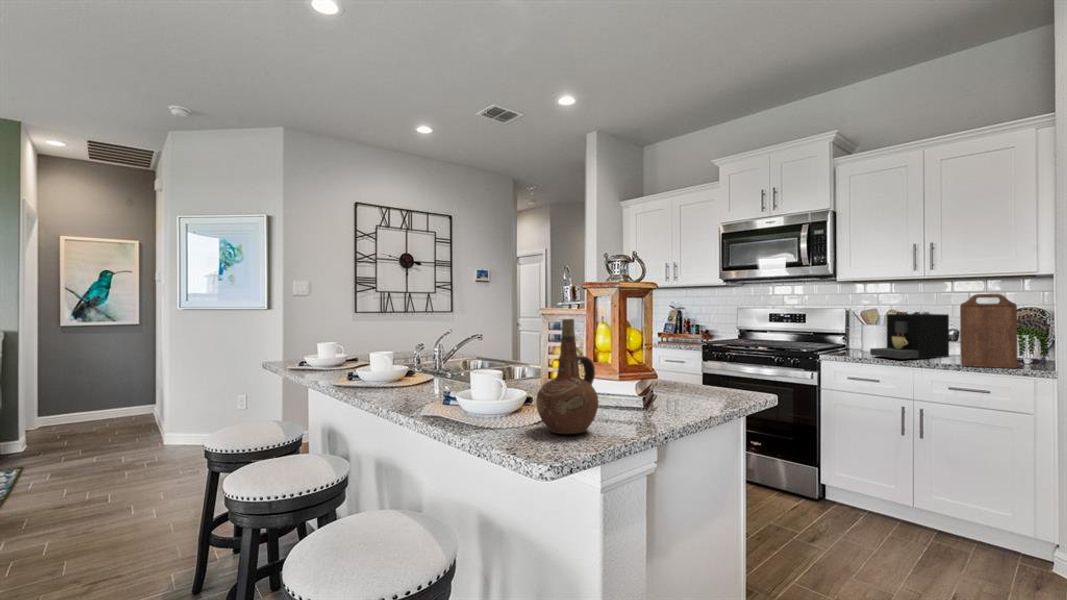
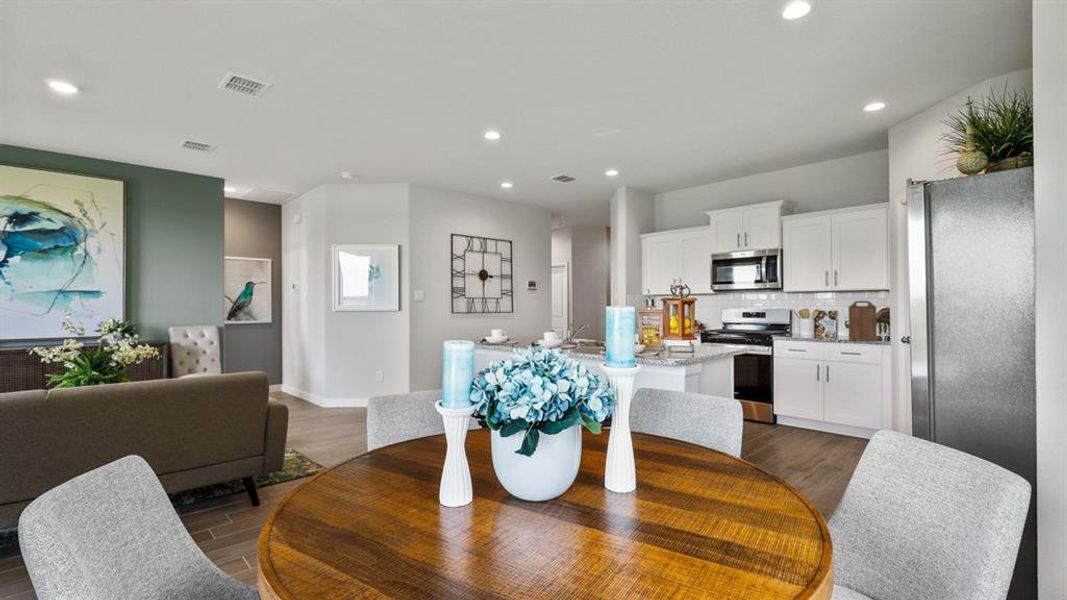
coffee maker: present [870,314,949,359] -> none [803,312,846,338]
ceramic pitcher: present [536,319,598,434] -> none [671,314,695,356]

